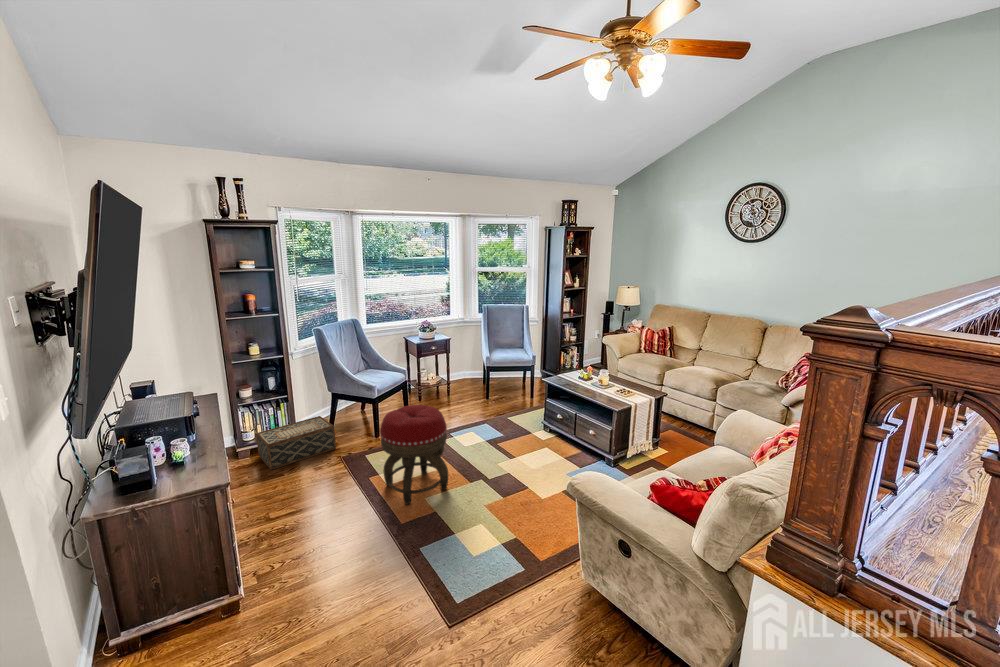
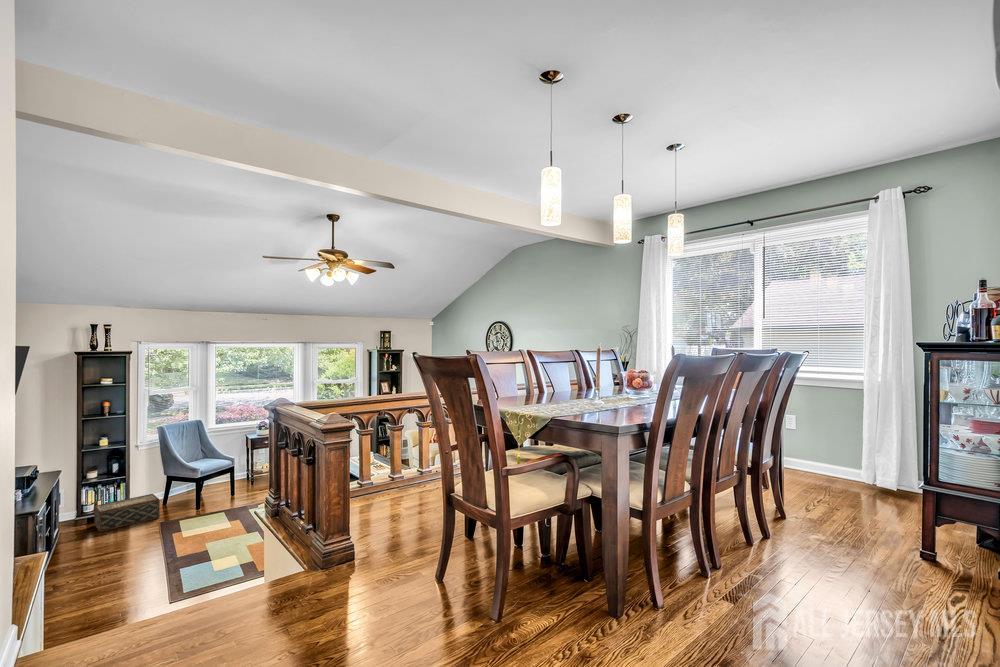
footstool: present [380,405,449,505] -> none [179,476,232,545]

